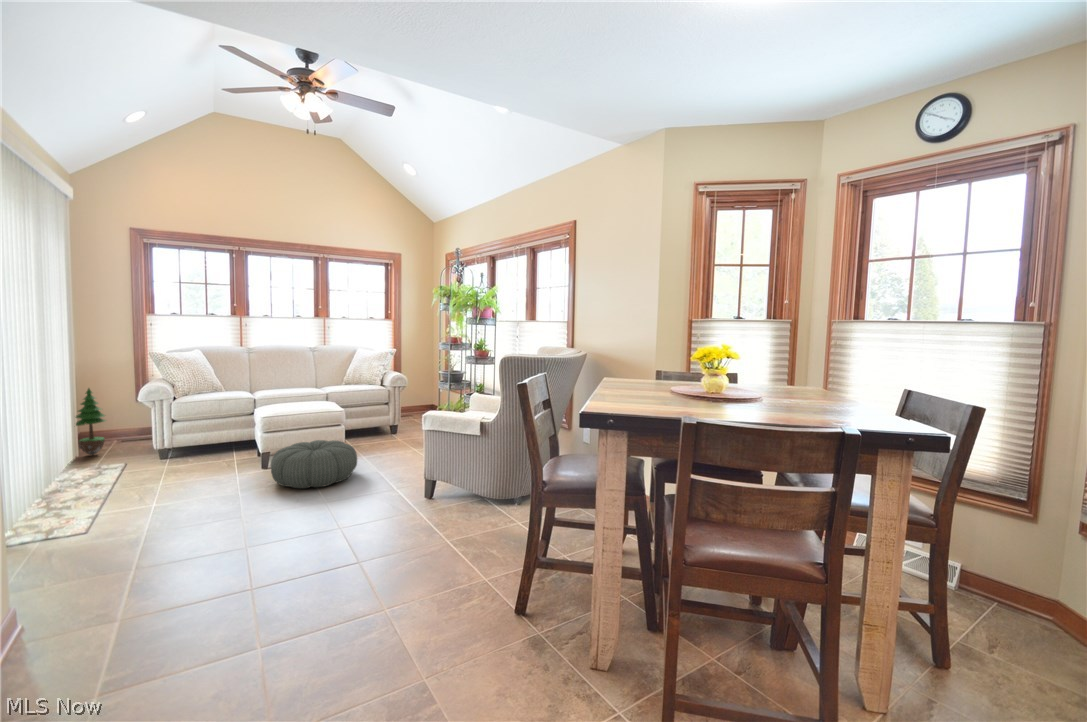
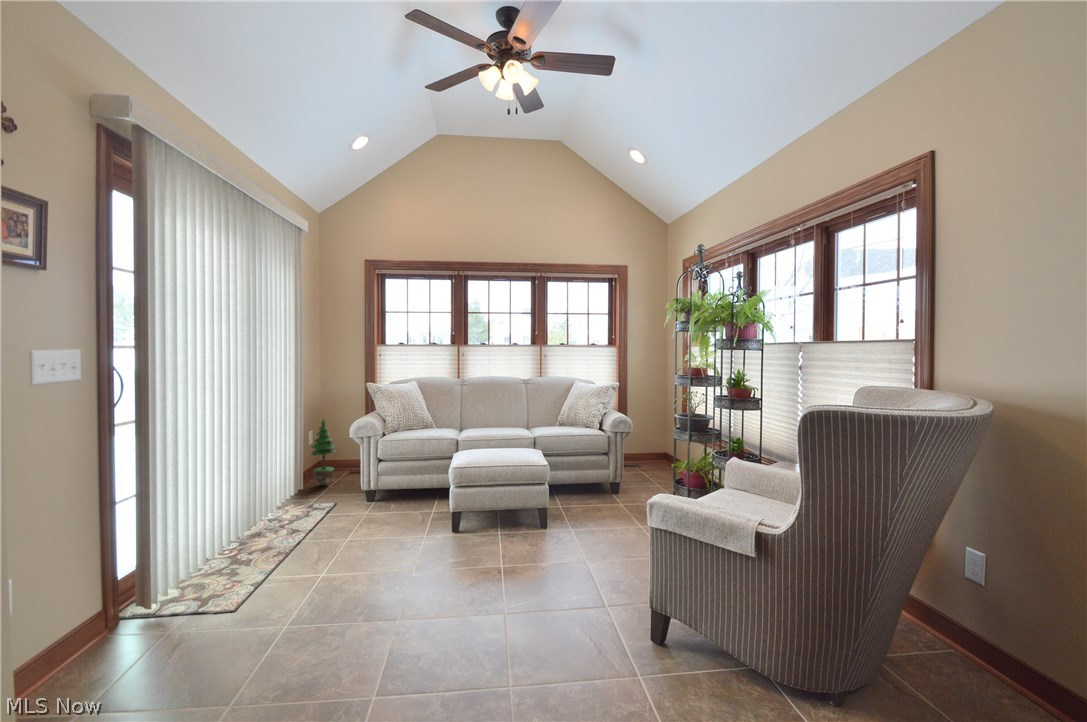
pouf: present [271,440,357,488] -> none [445,506,554,584]

